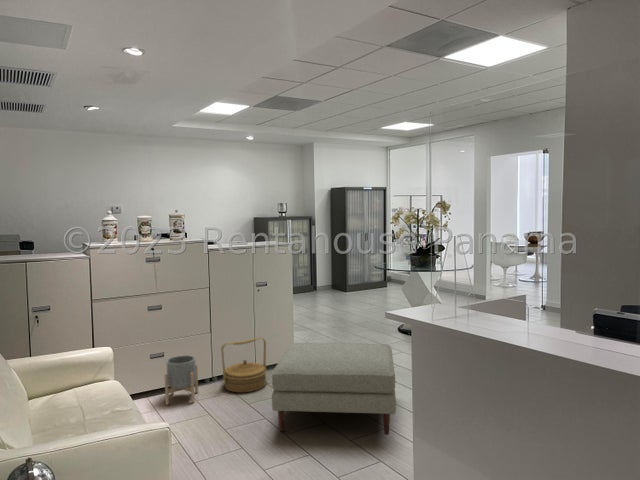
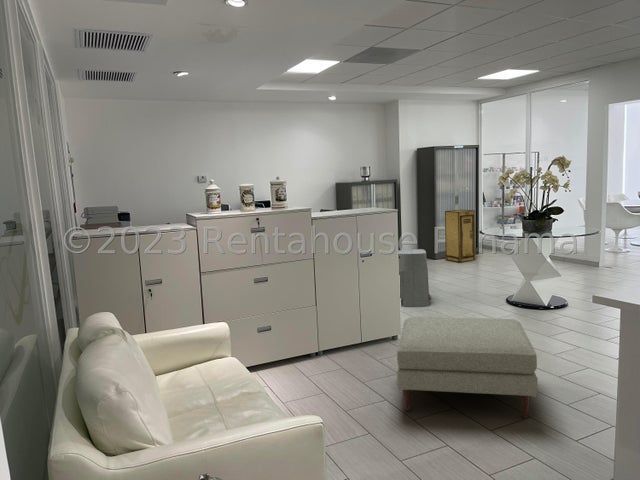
storage cabinet: none [355,245,382,294] -> present [445,210,475,263]
air purifier: none [298,281,332,334] -> present [398,249,432,307]
woven basket: present [221,337,266,392] -> none [329,311,376,368]
planter: present [165,355,198,405] -> none [275,329,307,379]

